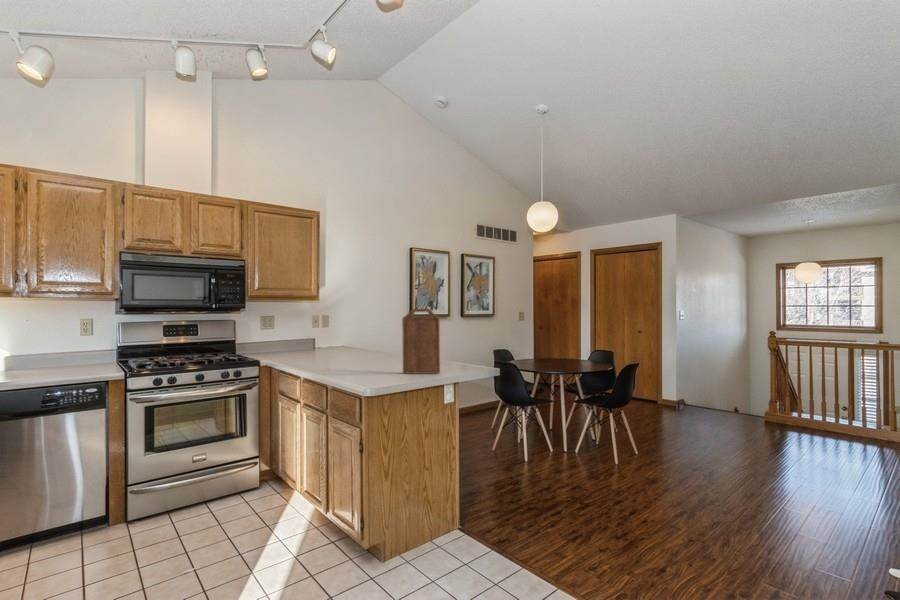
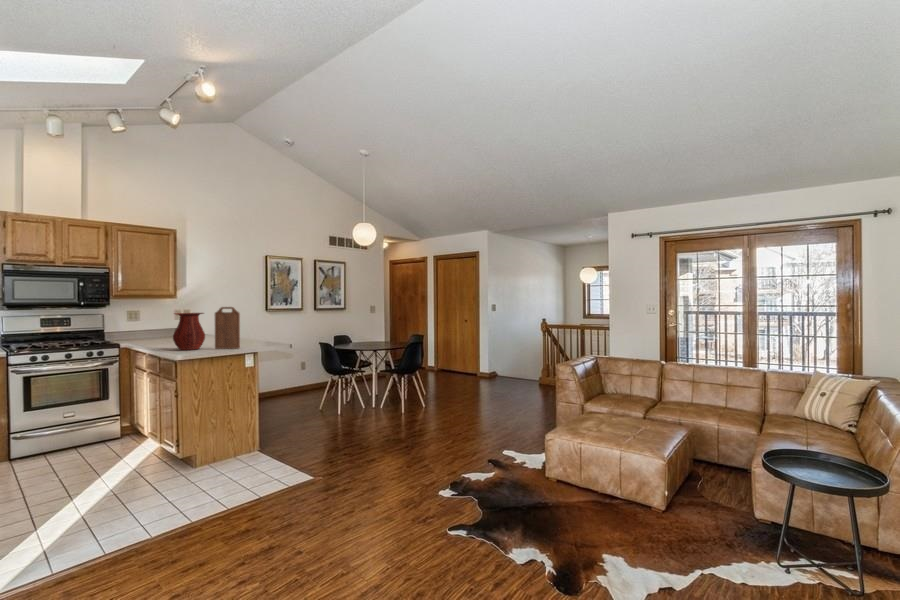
vase: none [344,318,388,375] -> present [173,313,205,350]

